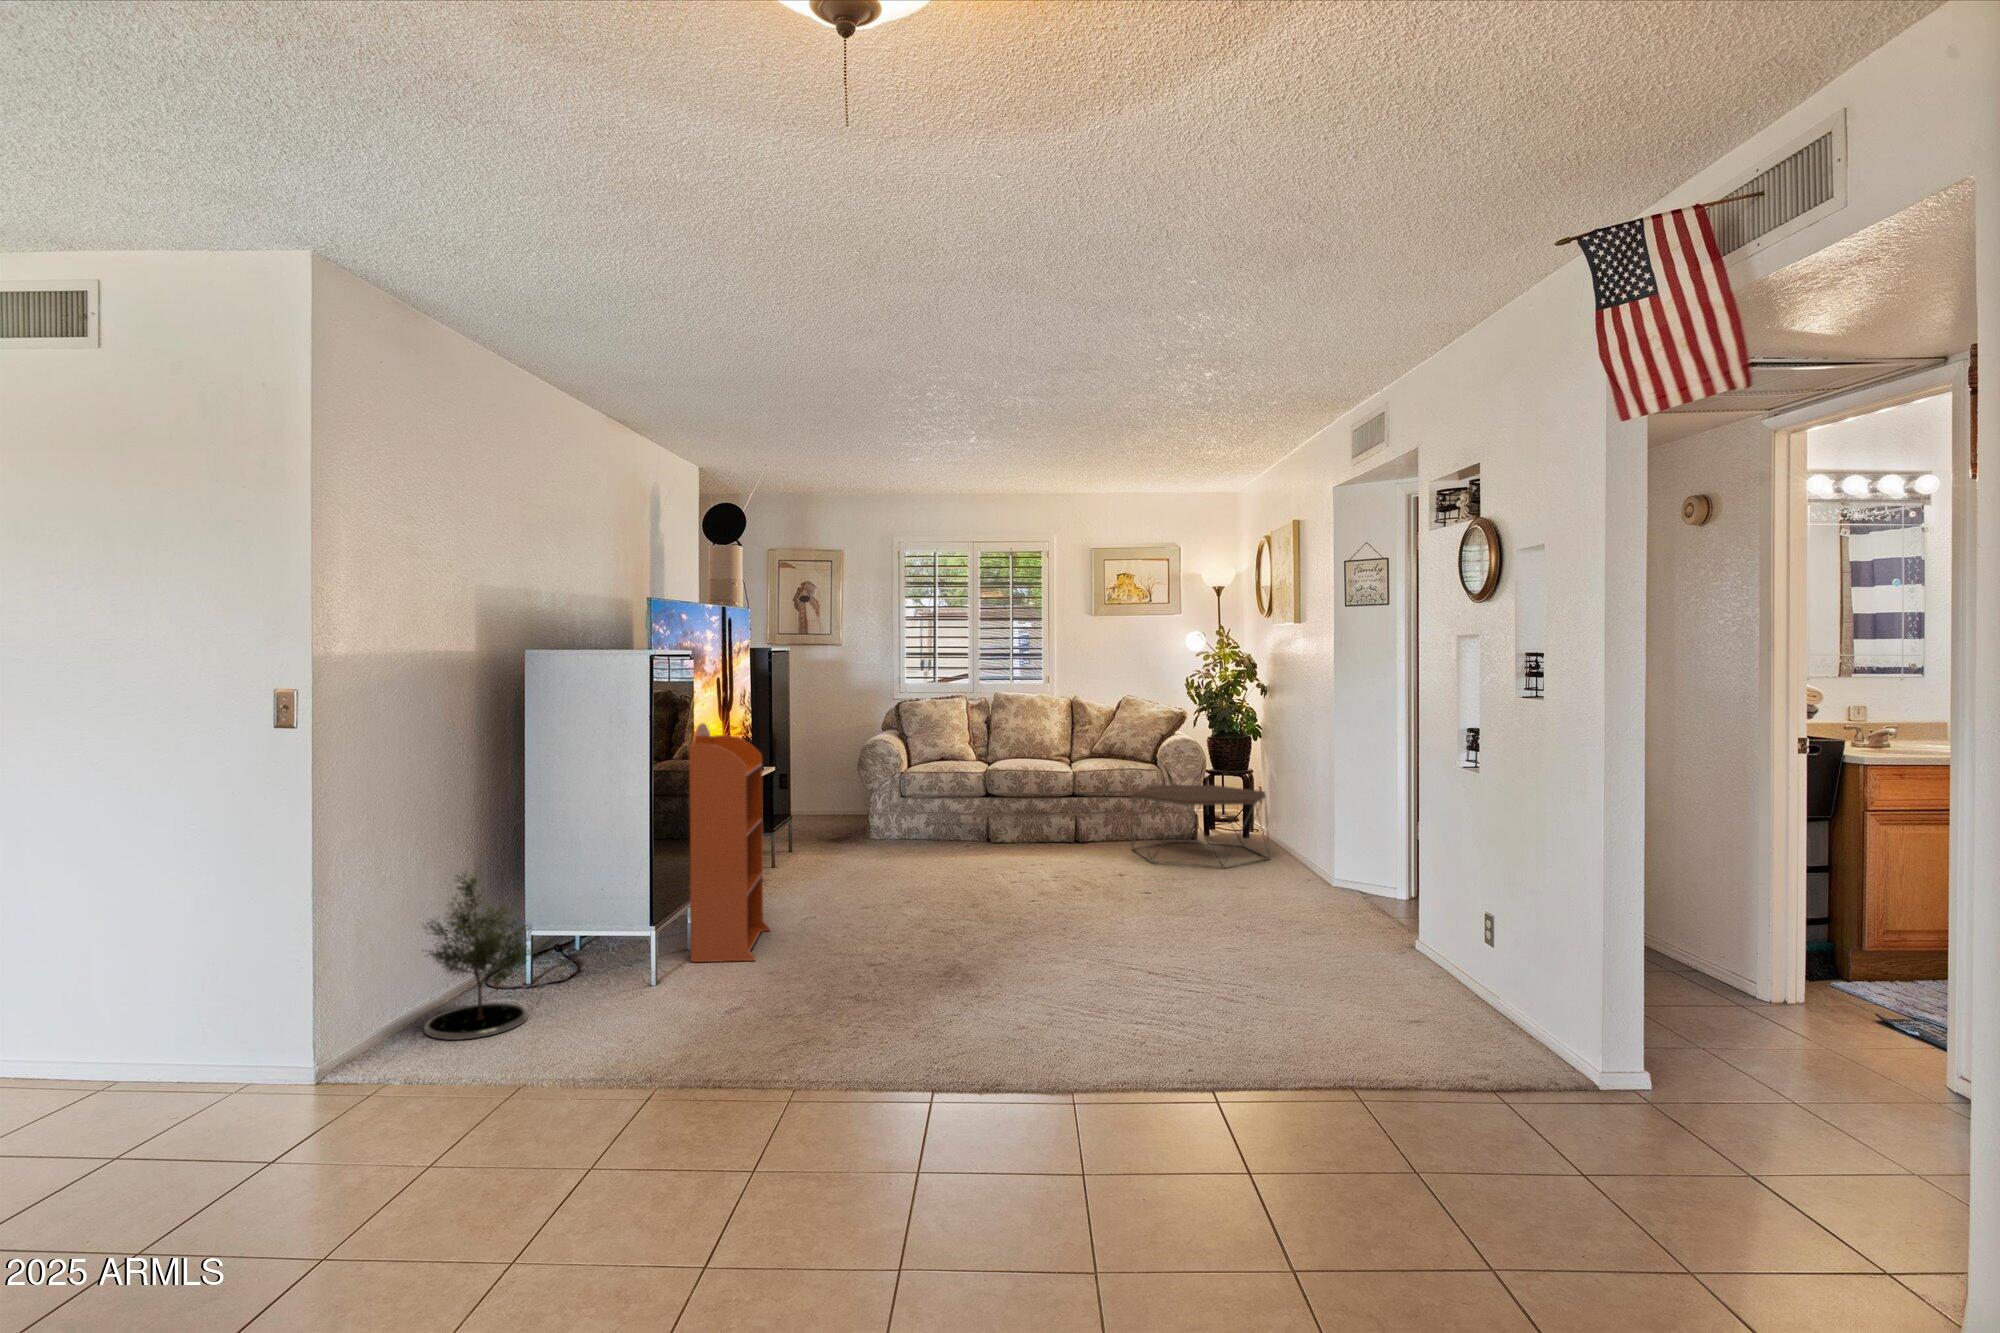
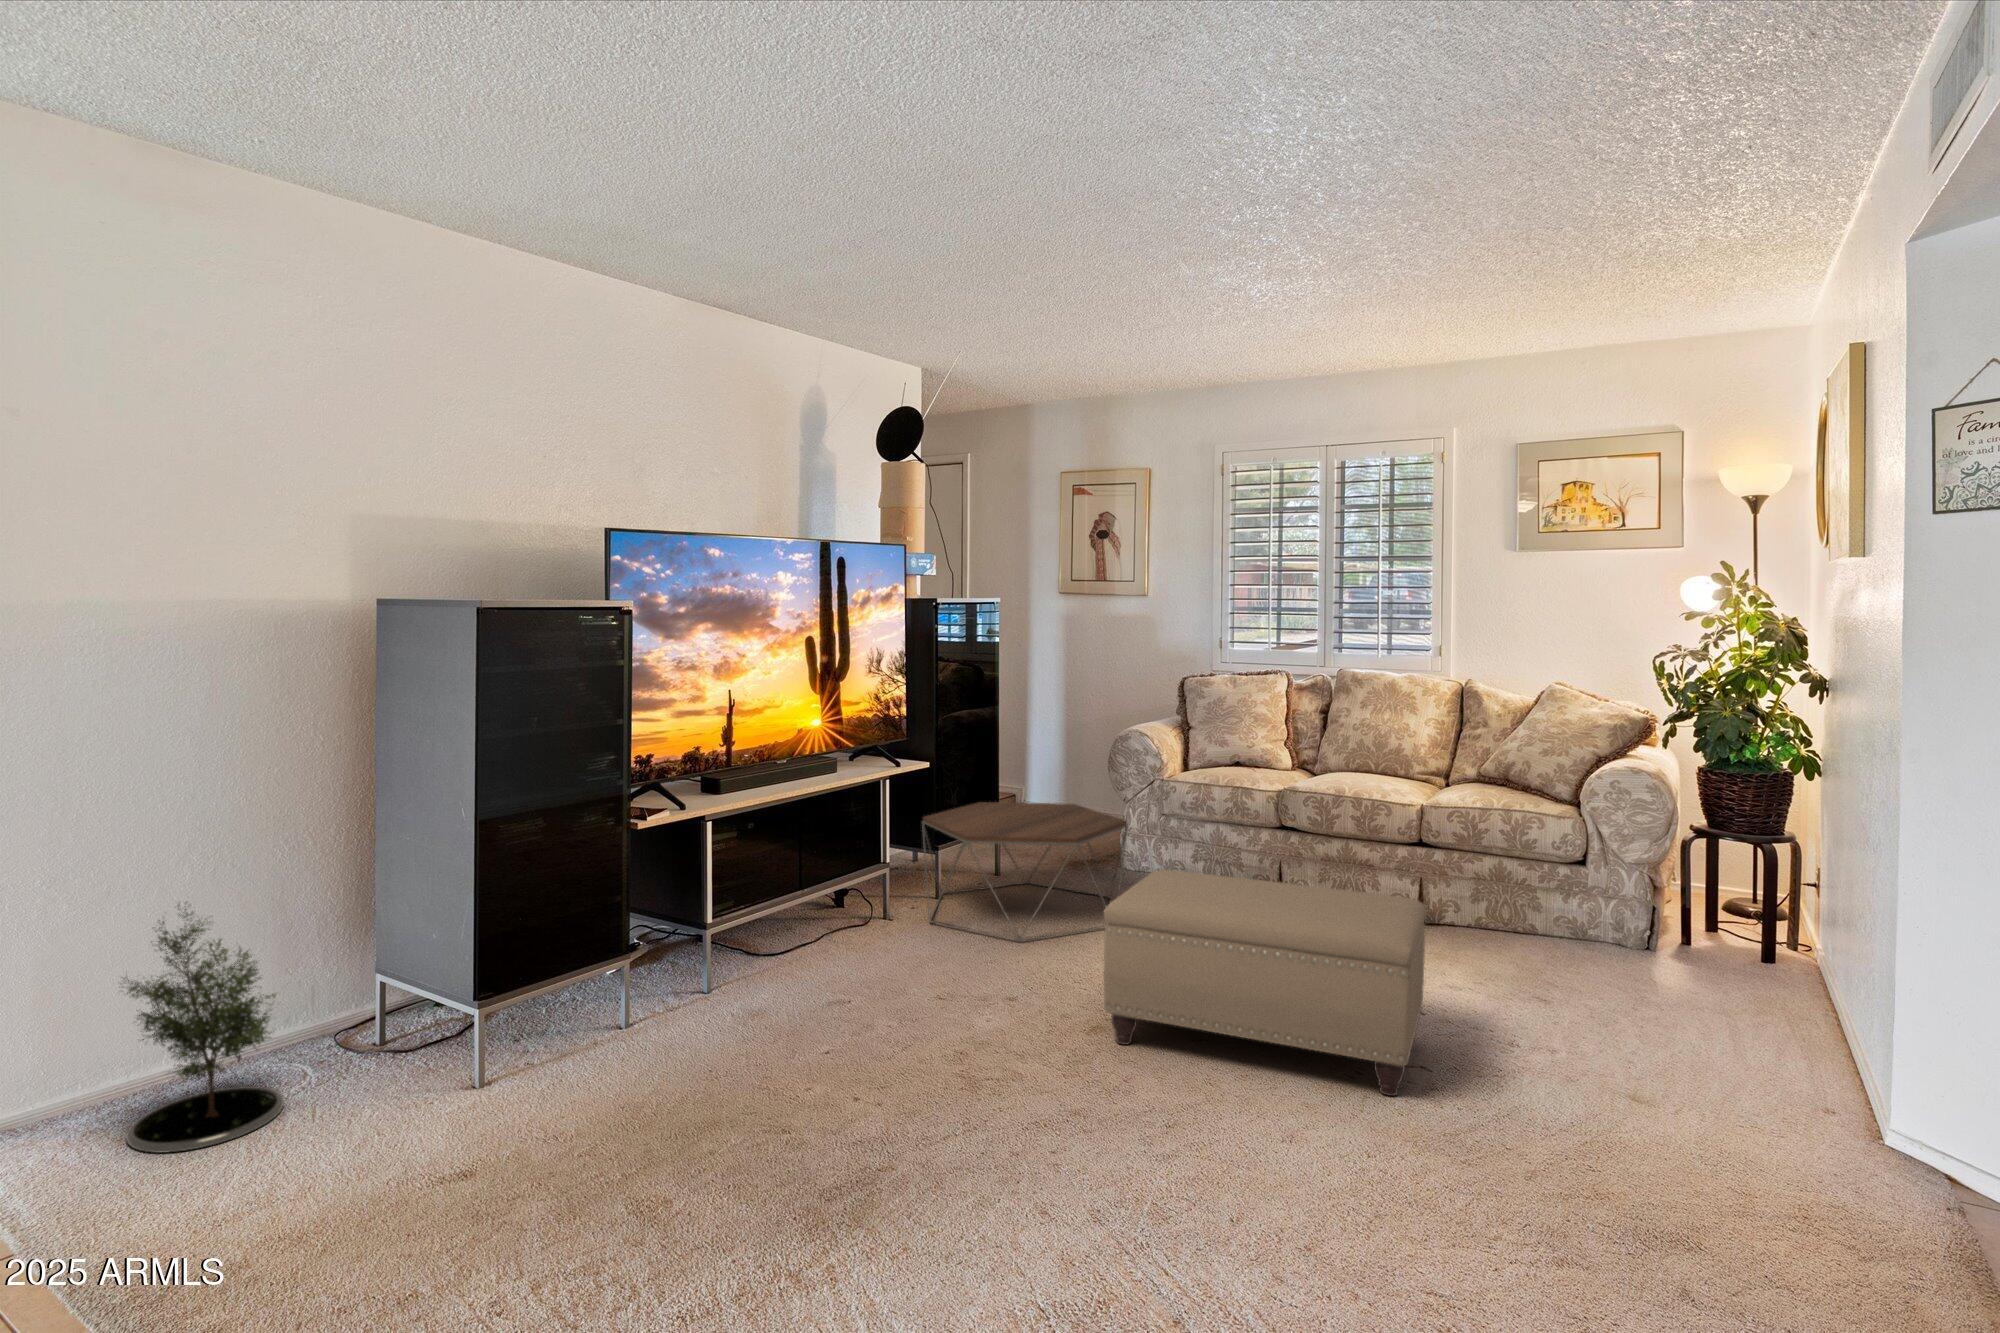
bookcase: present [689,723,770,962] -> none [575,716,762,1083]
coffee table: present [1131,785,1270,868] -> present [922,802,1128,941]
ottoman: none [979,806,1154,907] -> present [1104,870,1426,1096]

